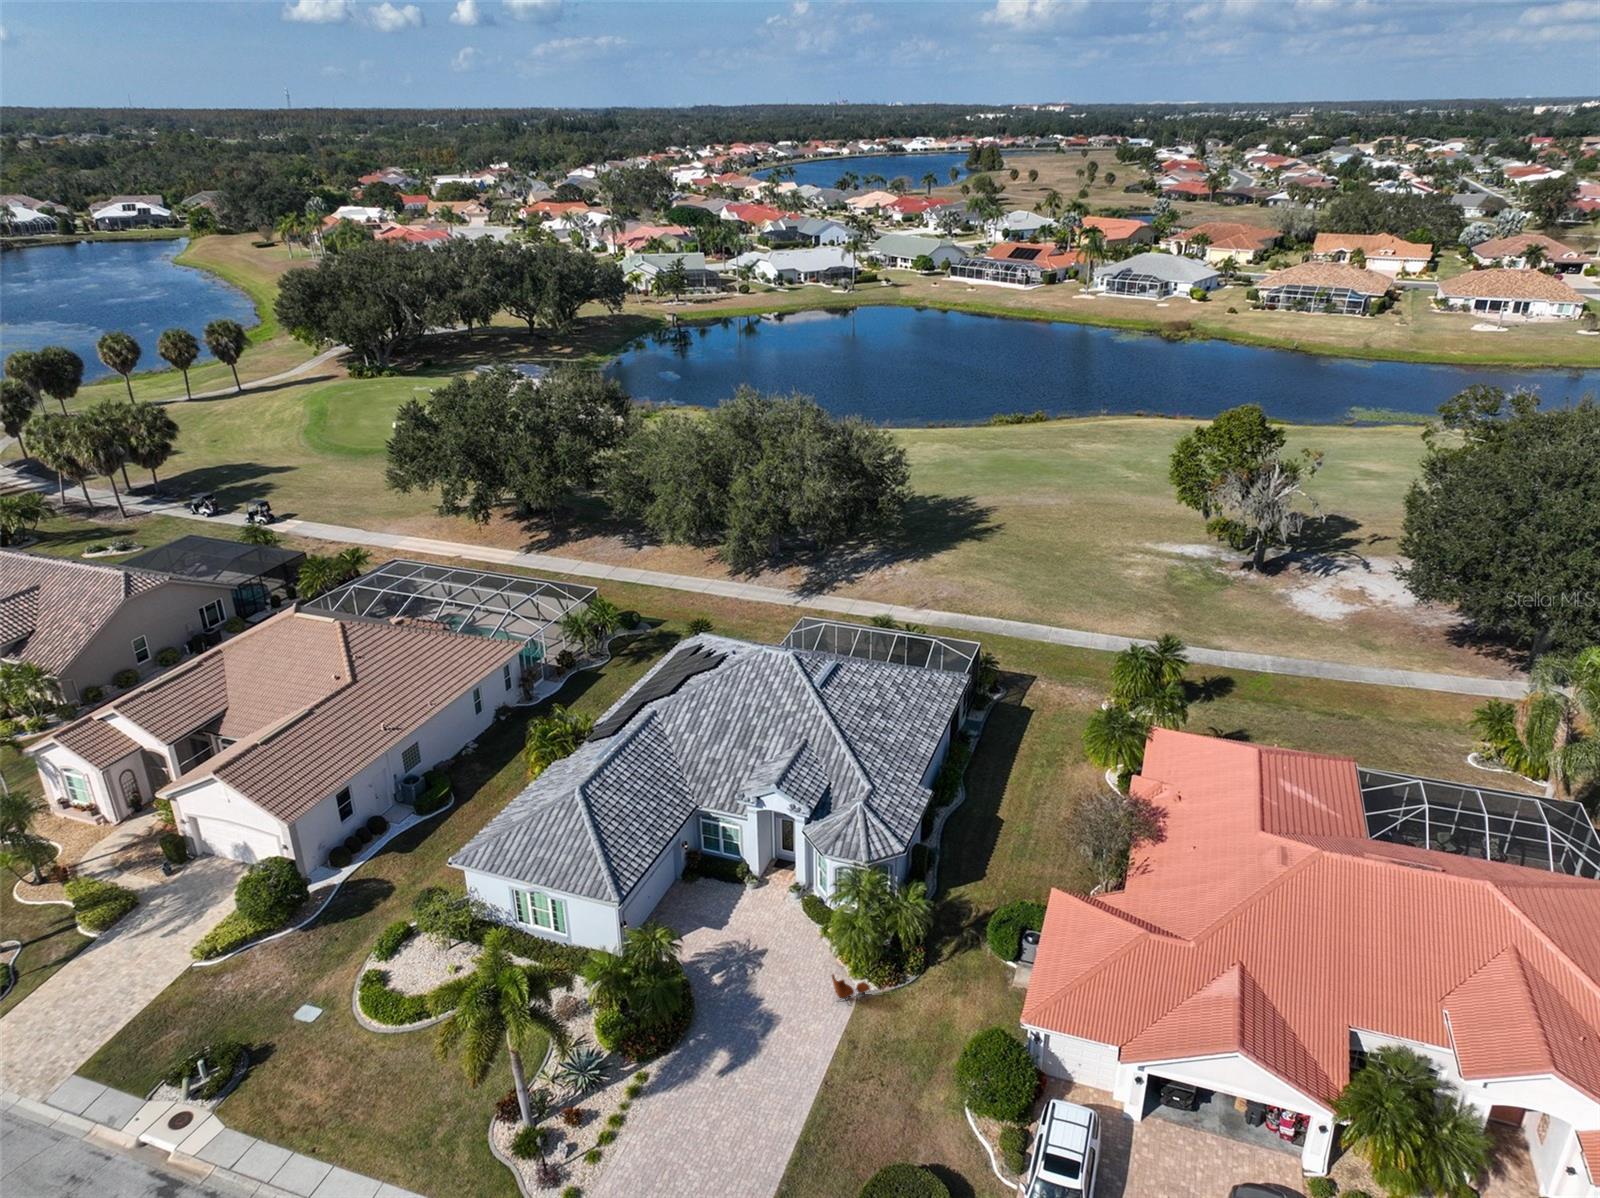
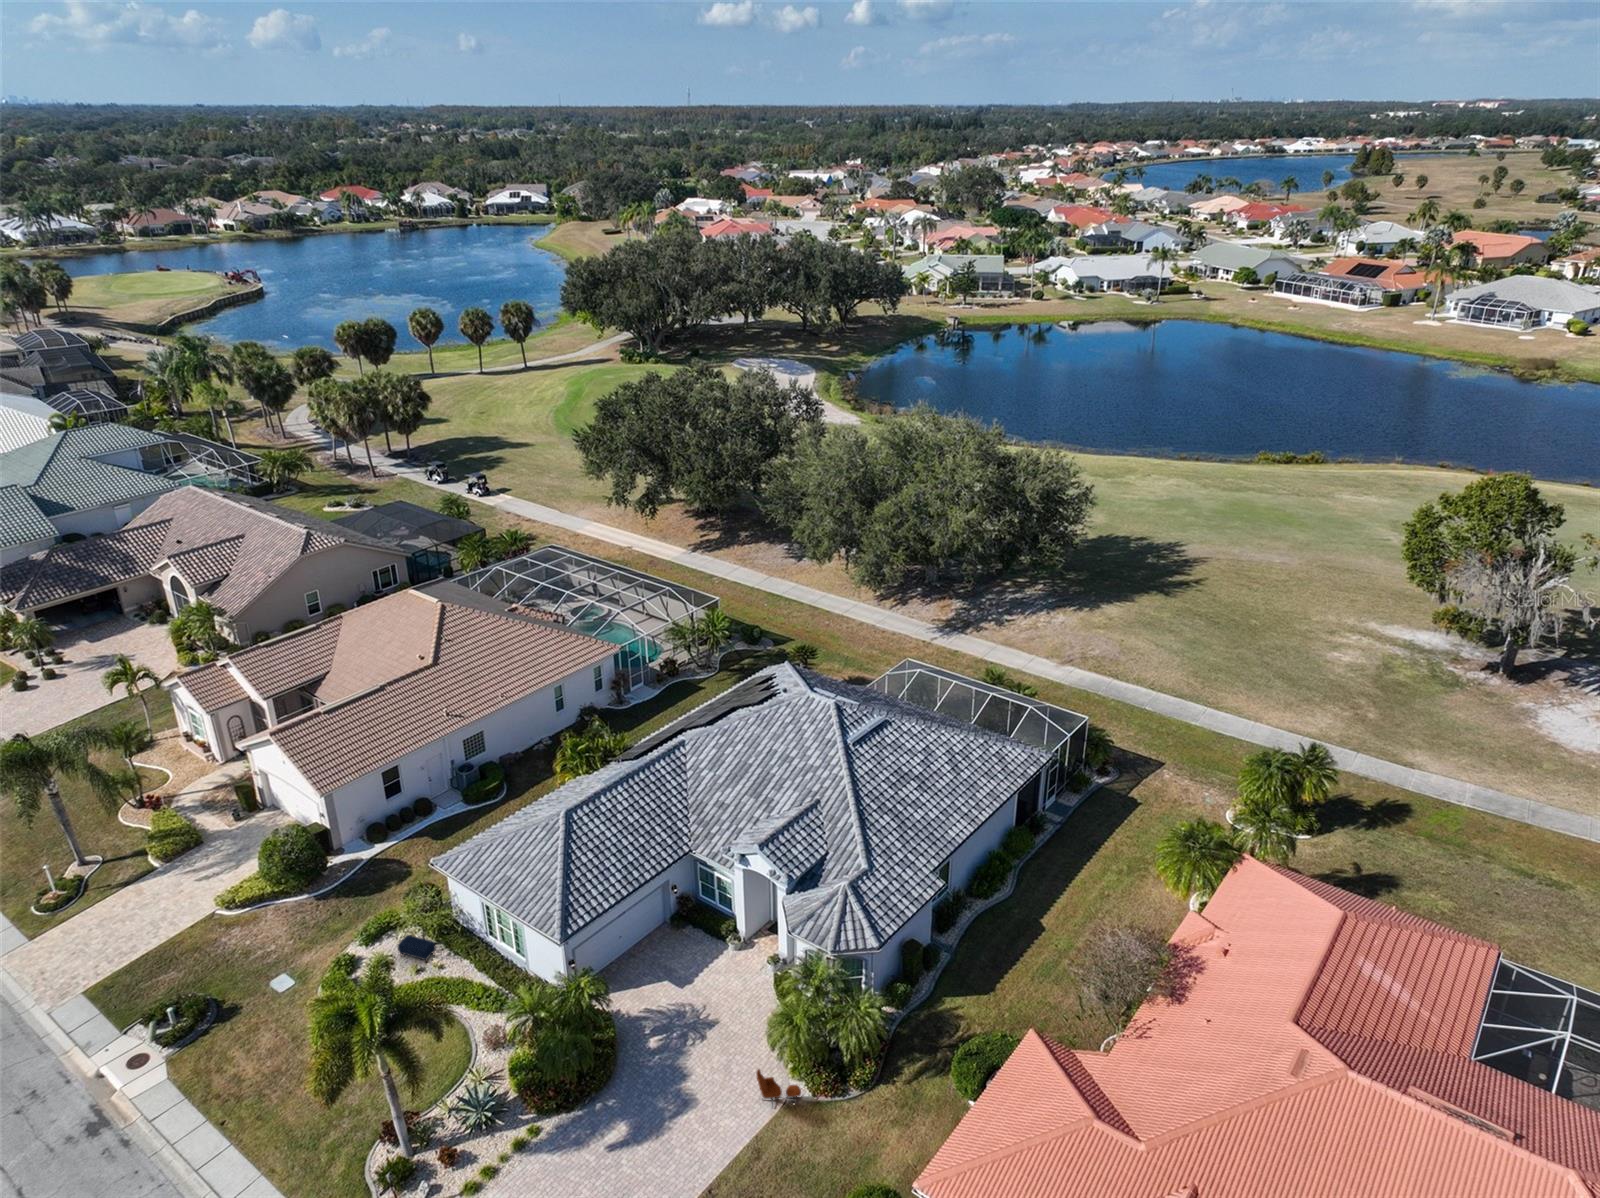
bench: none [424,940,463,963] -> present [398,935,436,962]

